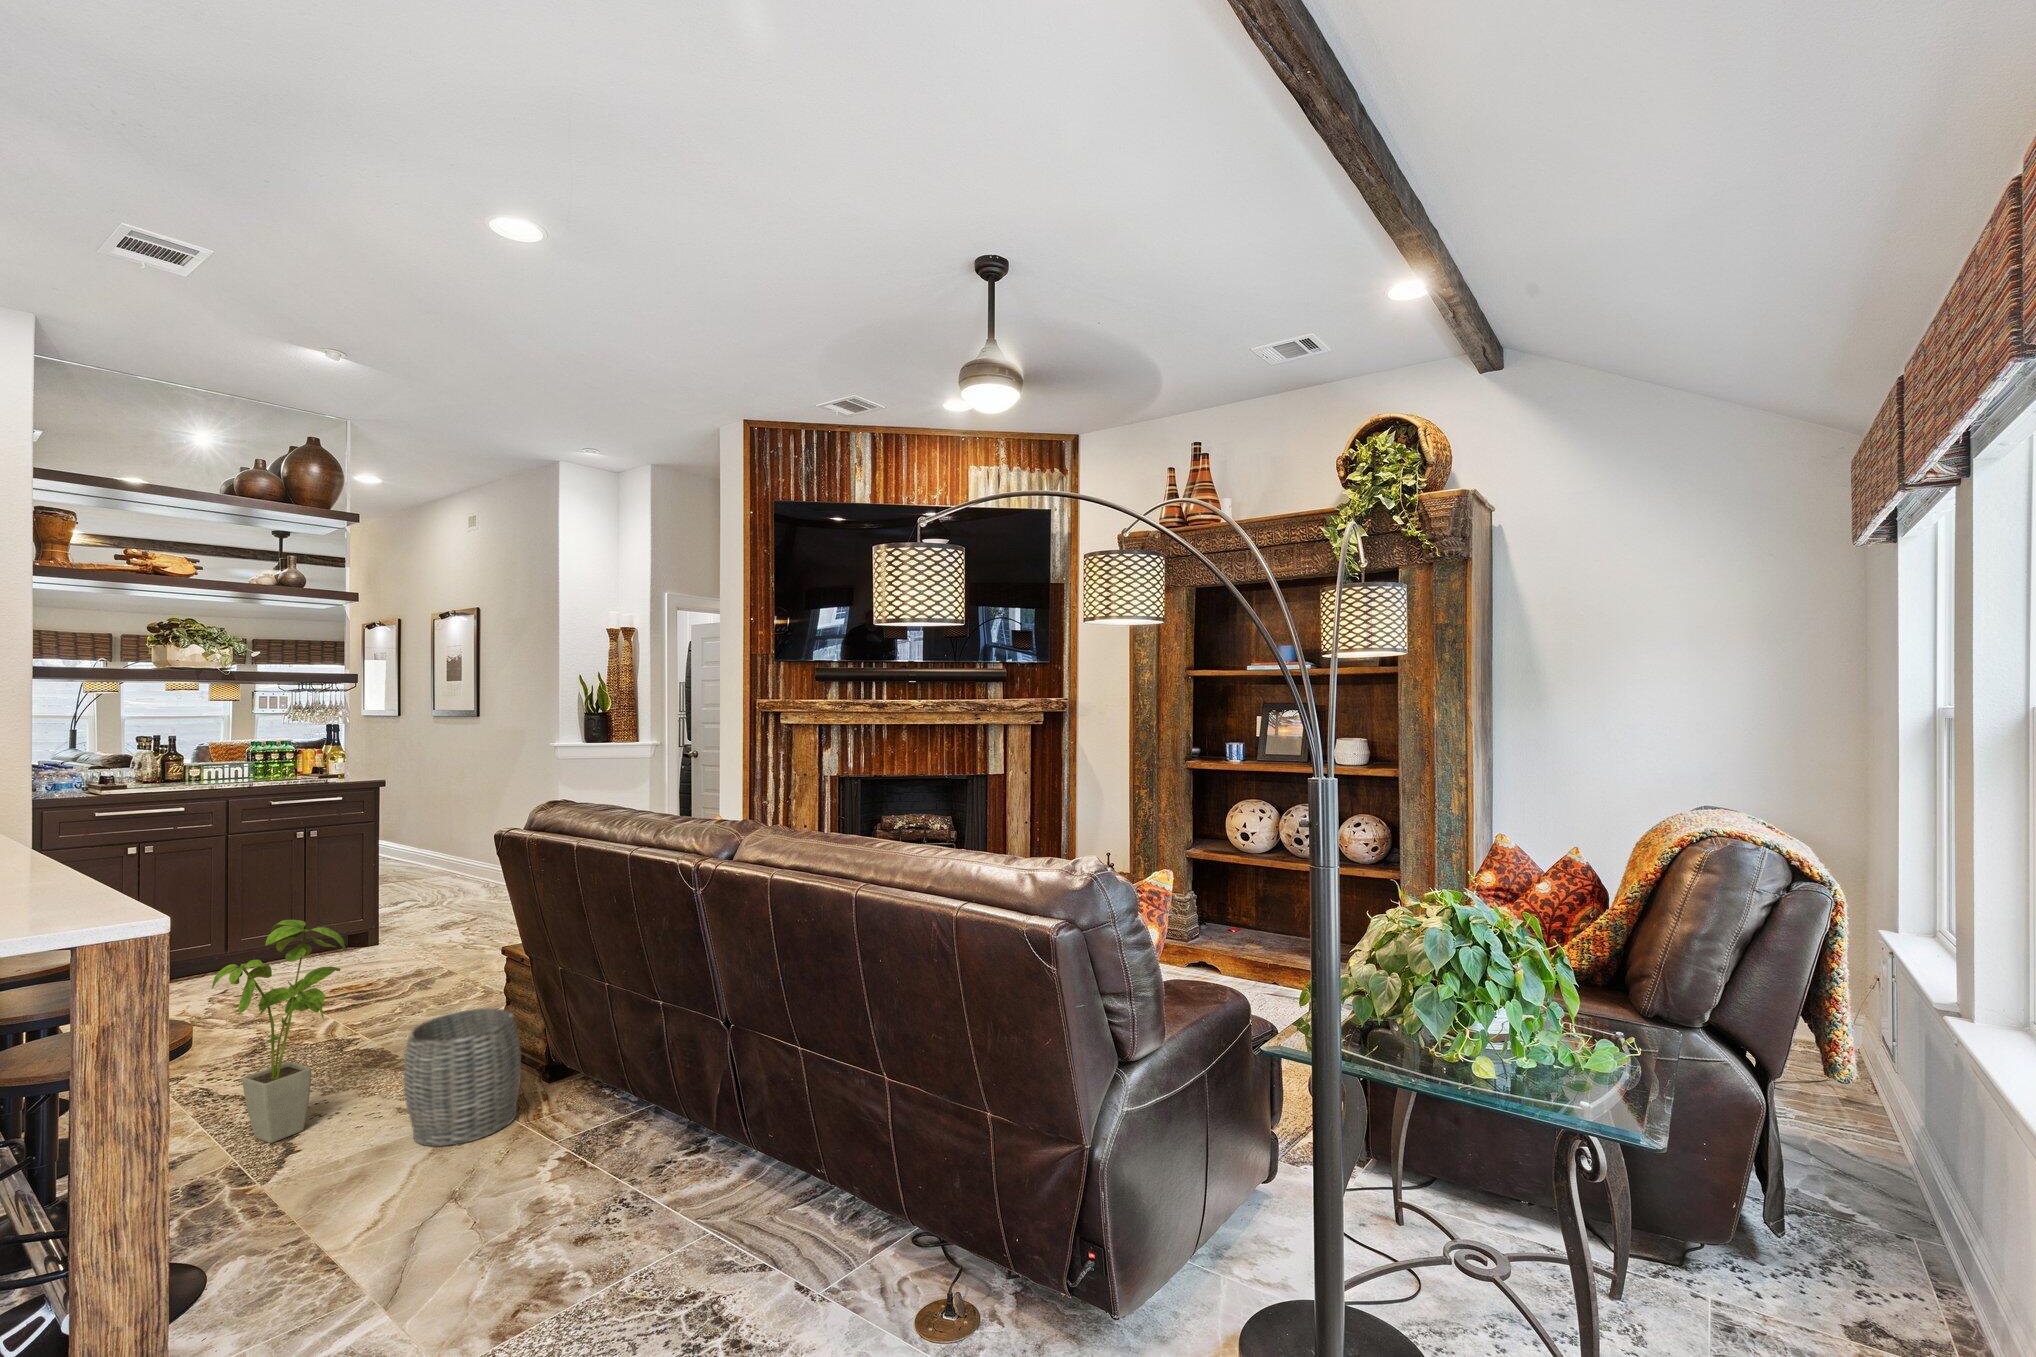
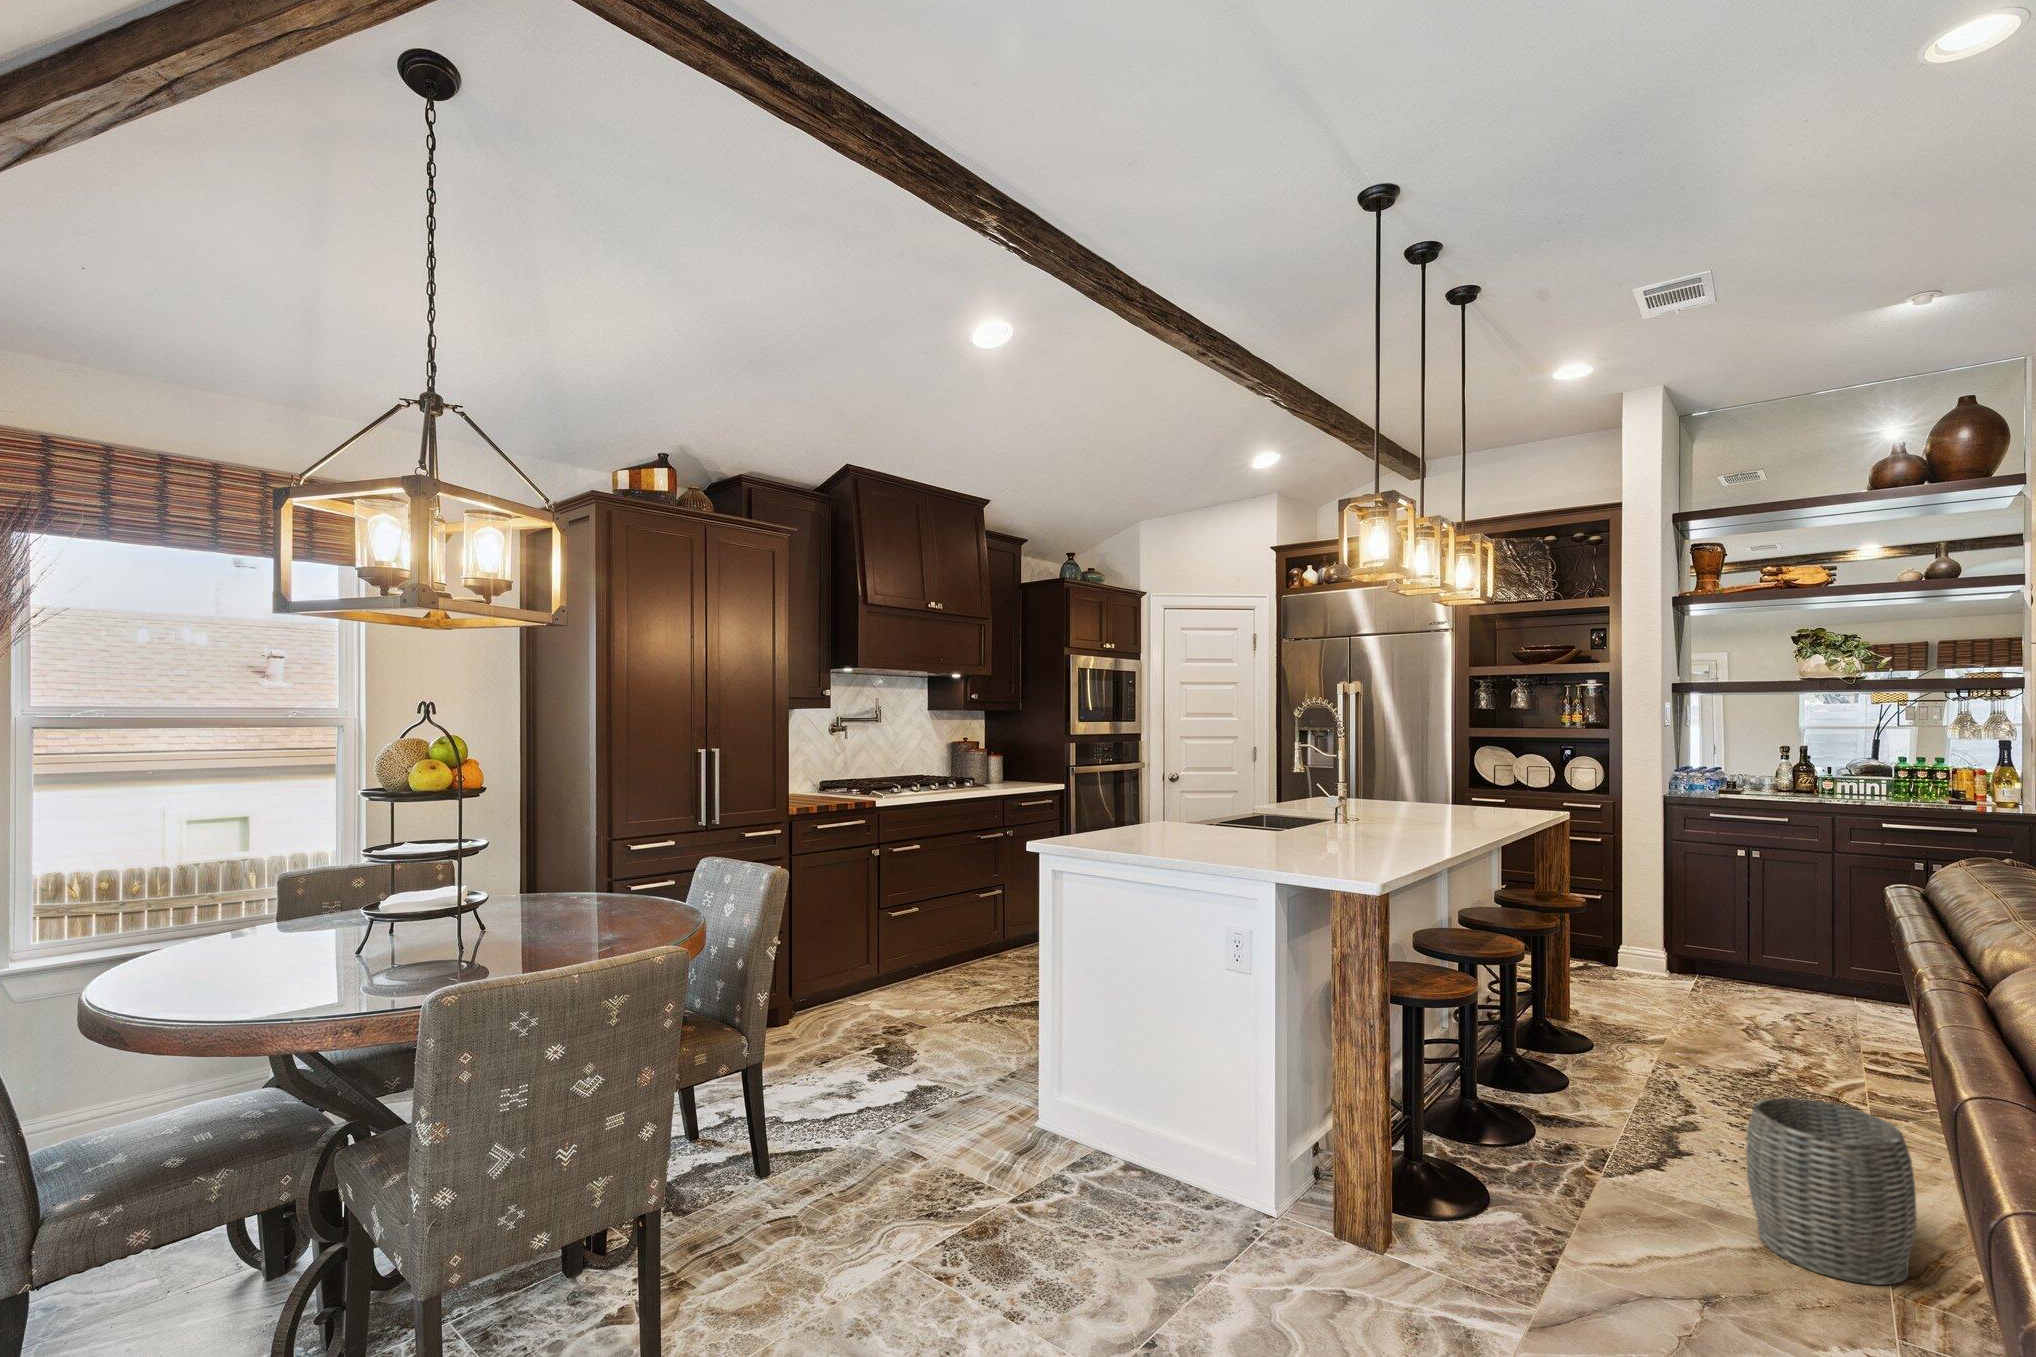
house plant: present [212,920,346,1143] -> none [1613,929,1755,1158]

